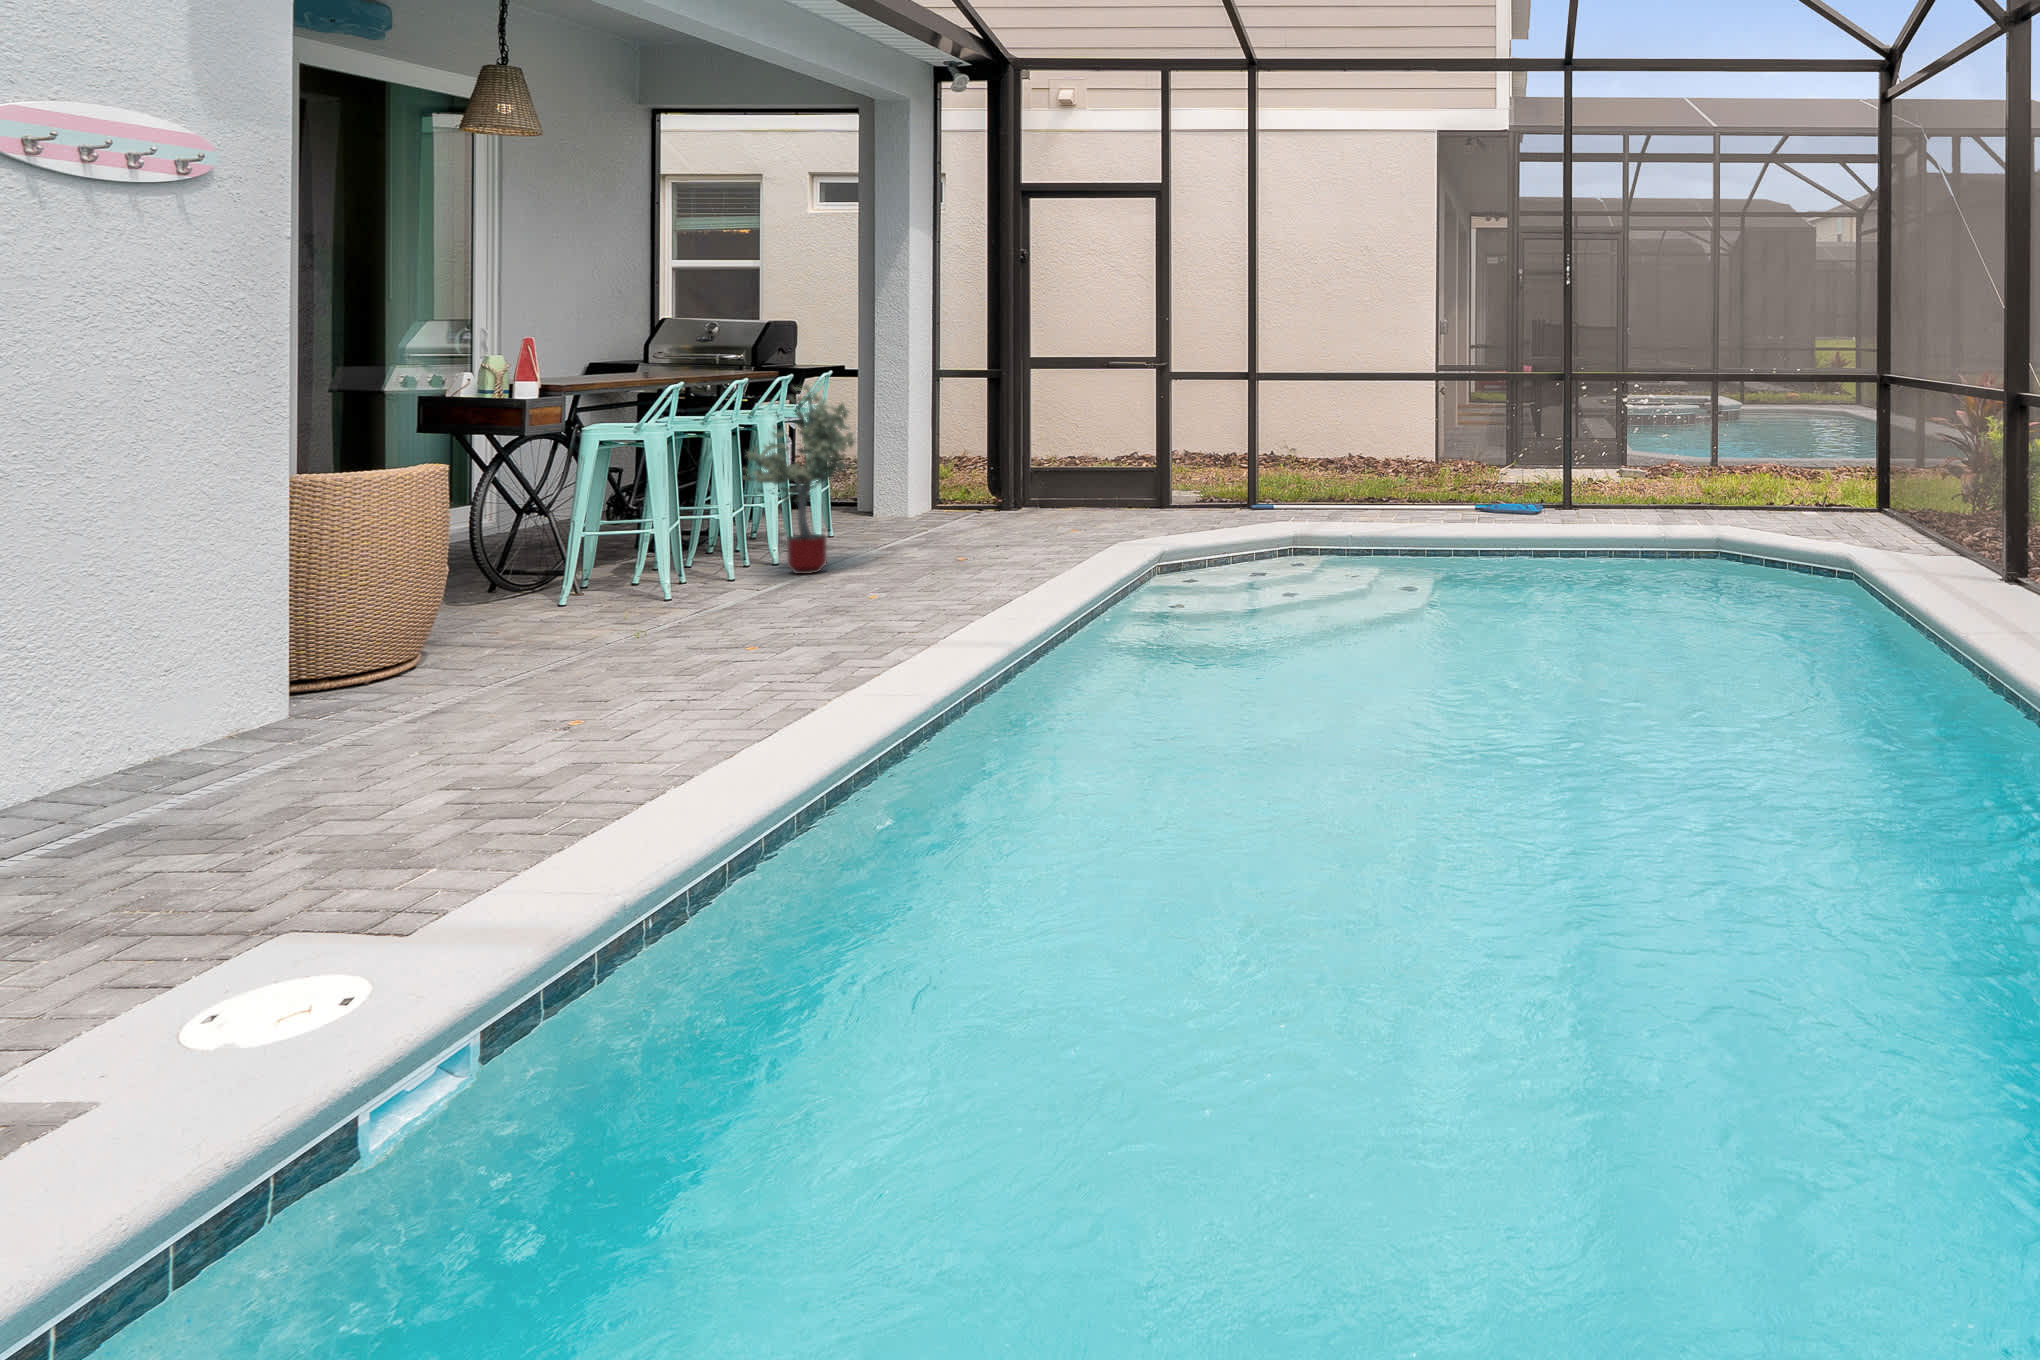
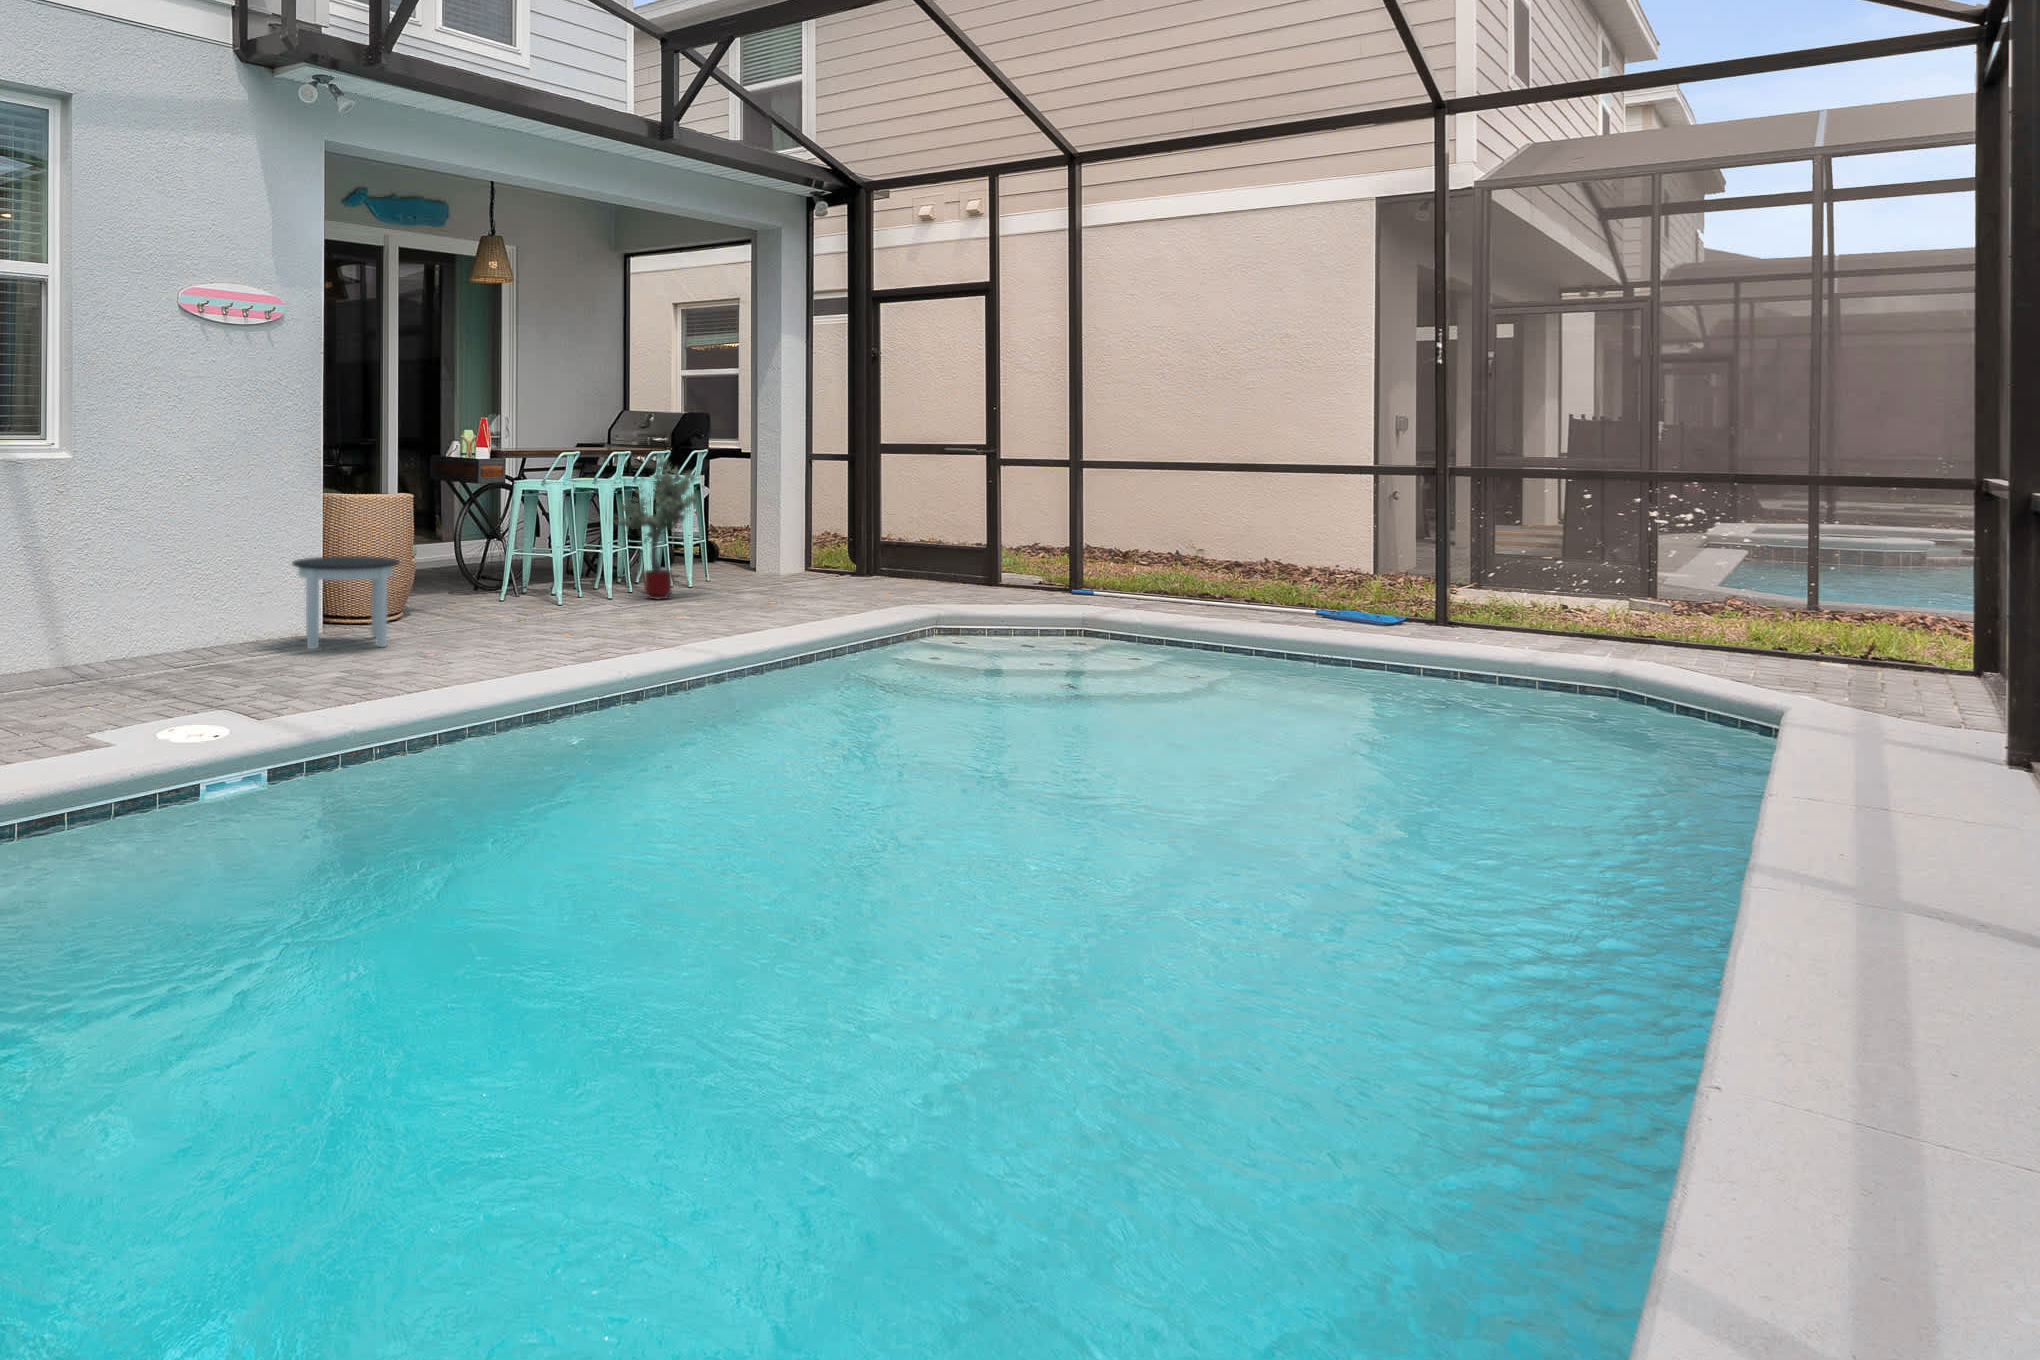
round table: none [259,579,479,750] -> present [292,556,399,649]

